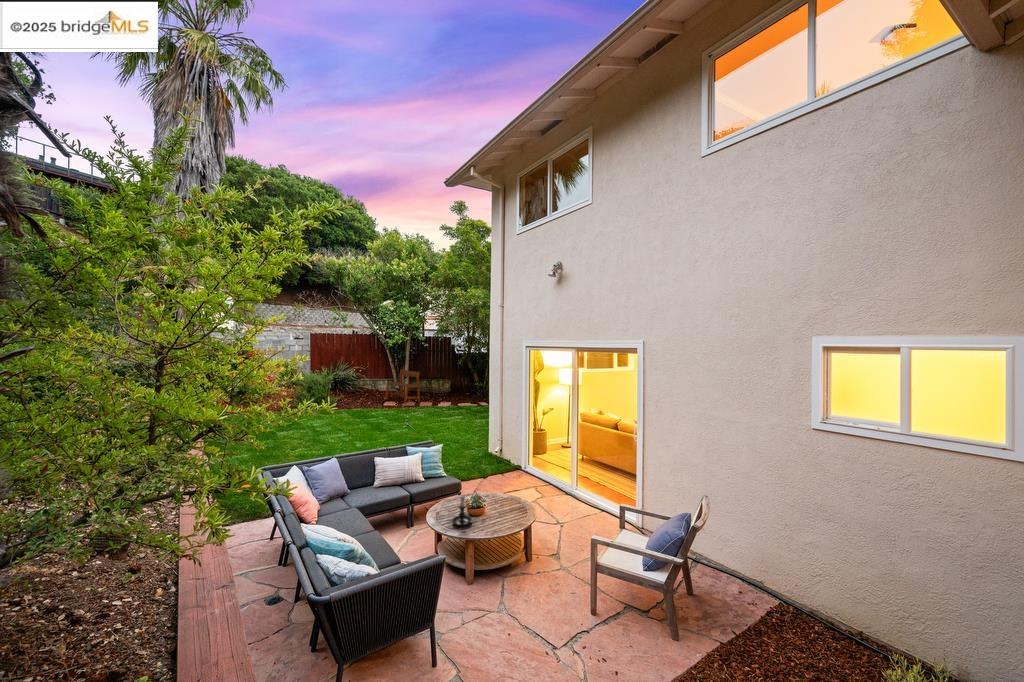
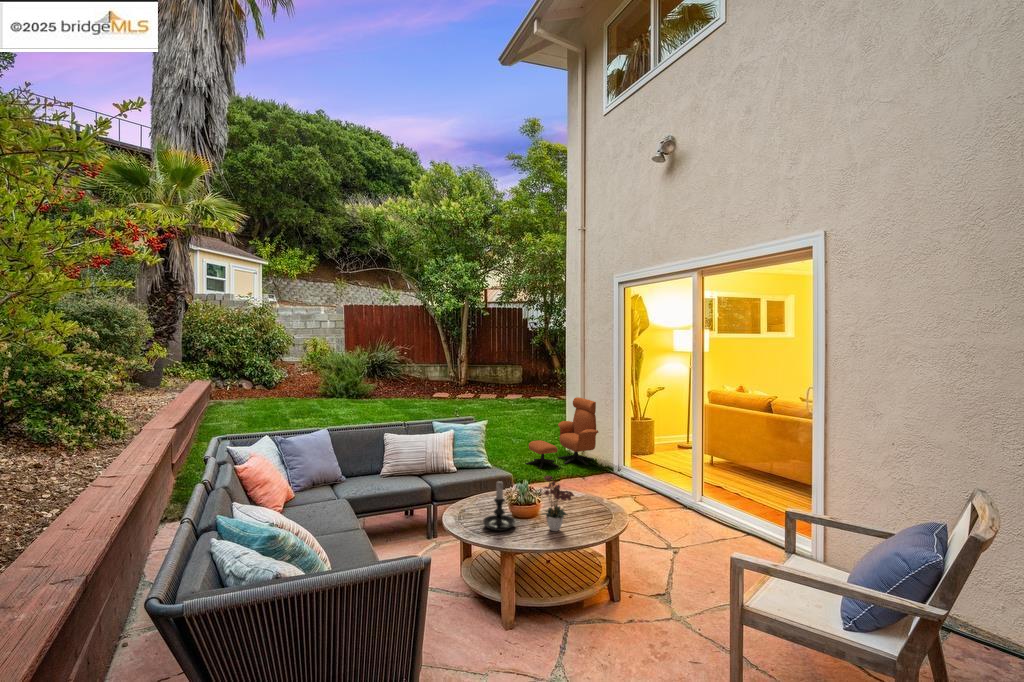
bench: present [385,369,420,404] -> none [434,348,479,393]
lounge chair: none [463,418,512,469] -> present [526,397,598,469]
flower arrangement: none [486,490,508,524] -> present [540,476,574,531]

